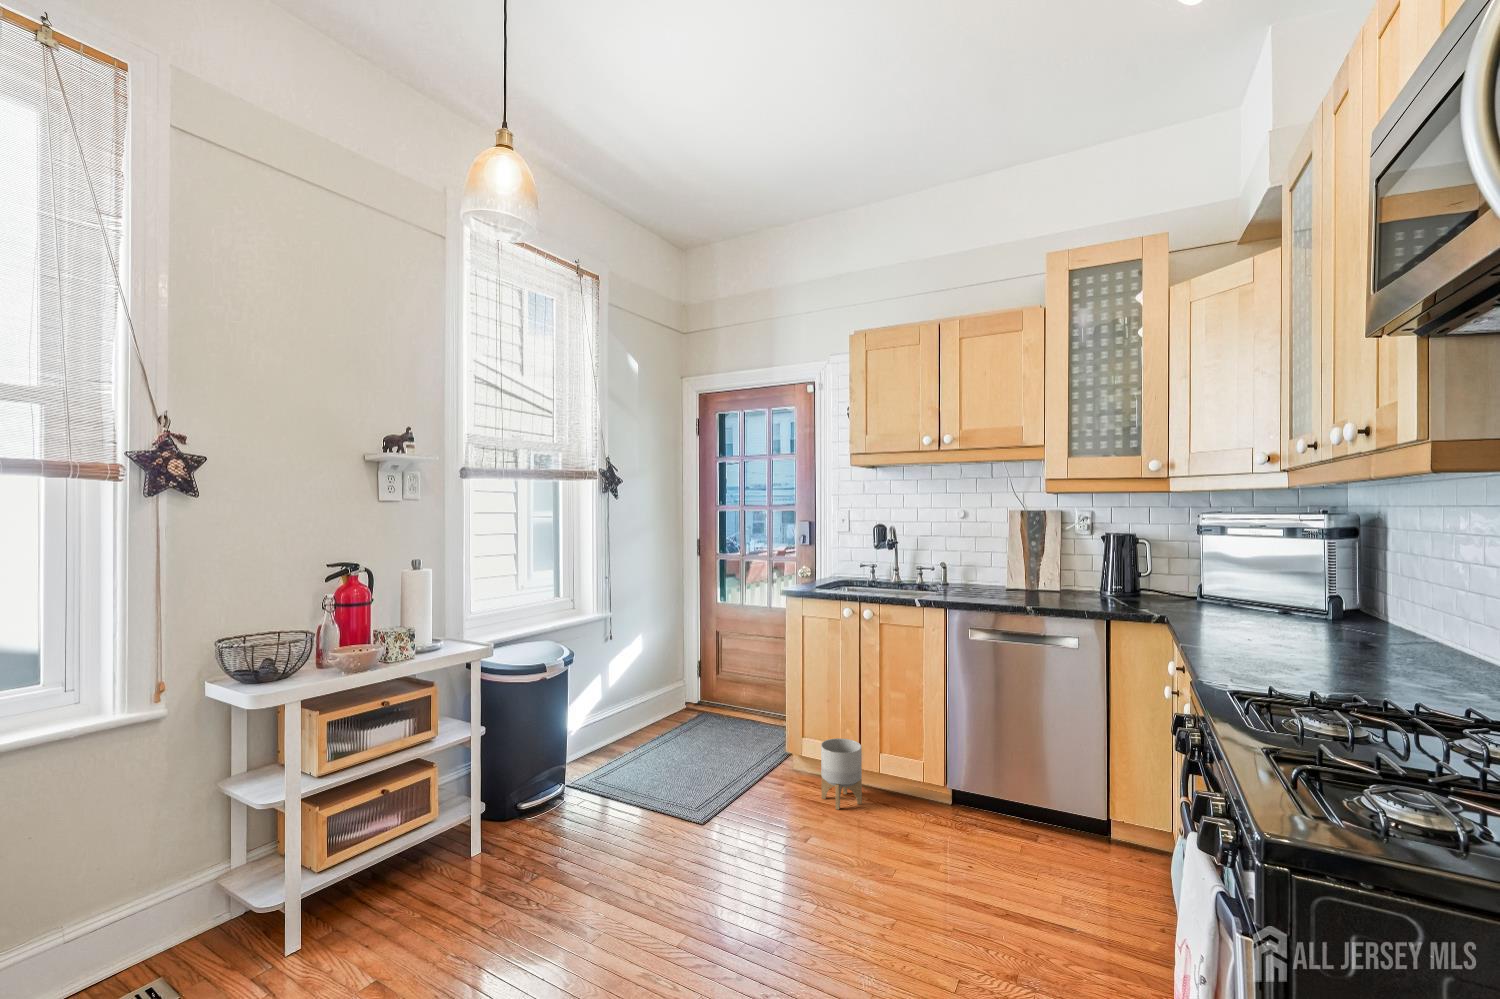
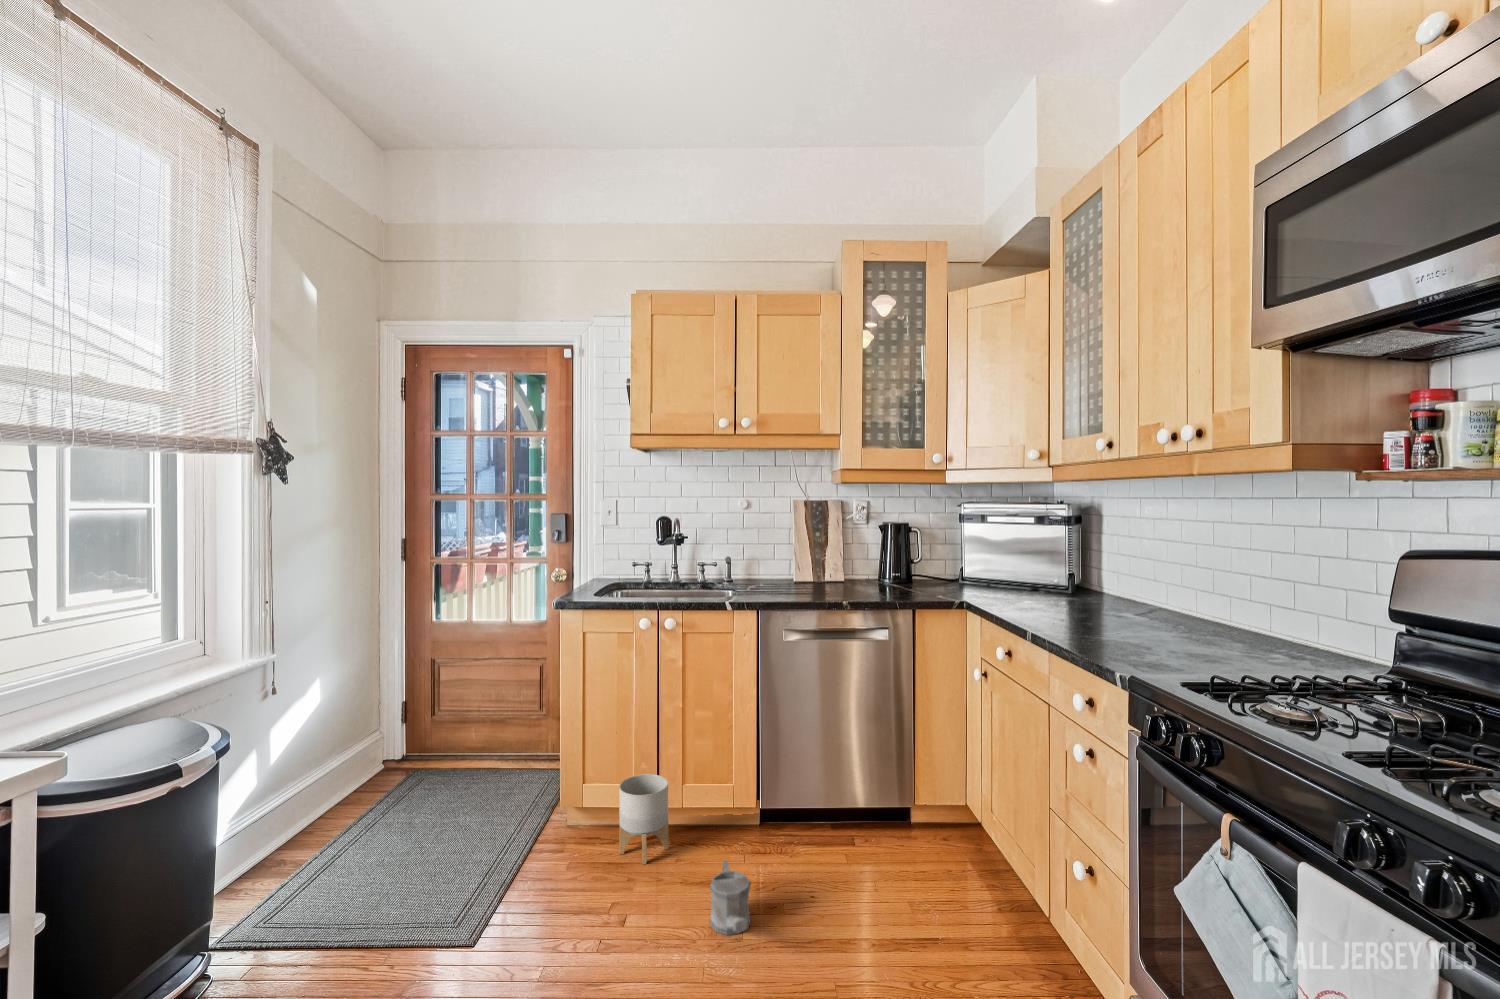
watering can: none [867,816,902,873] -> present [710,861,751,935]

